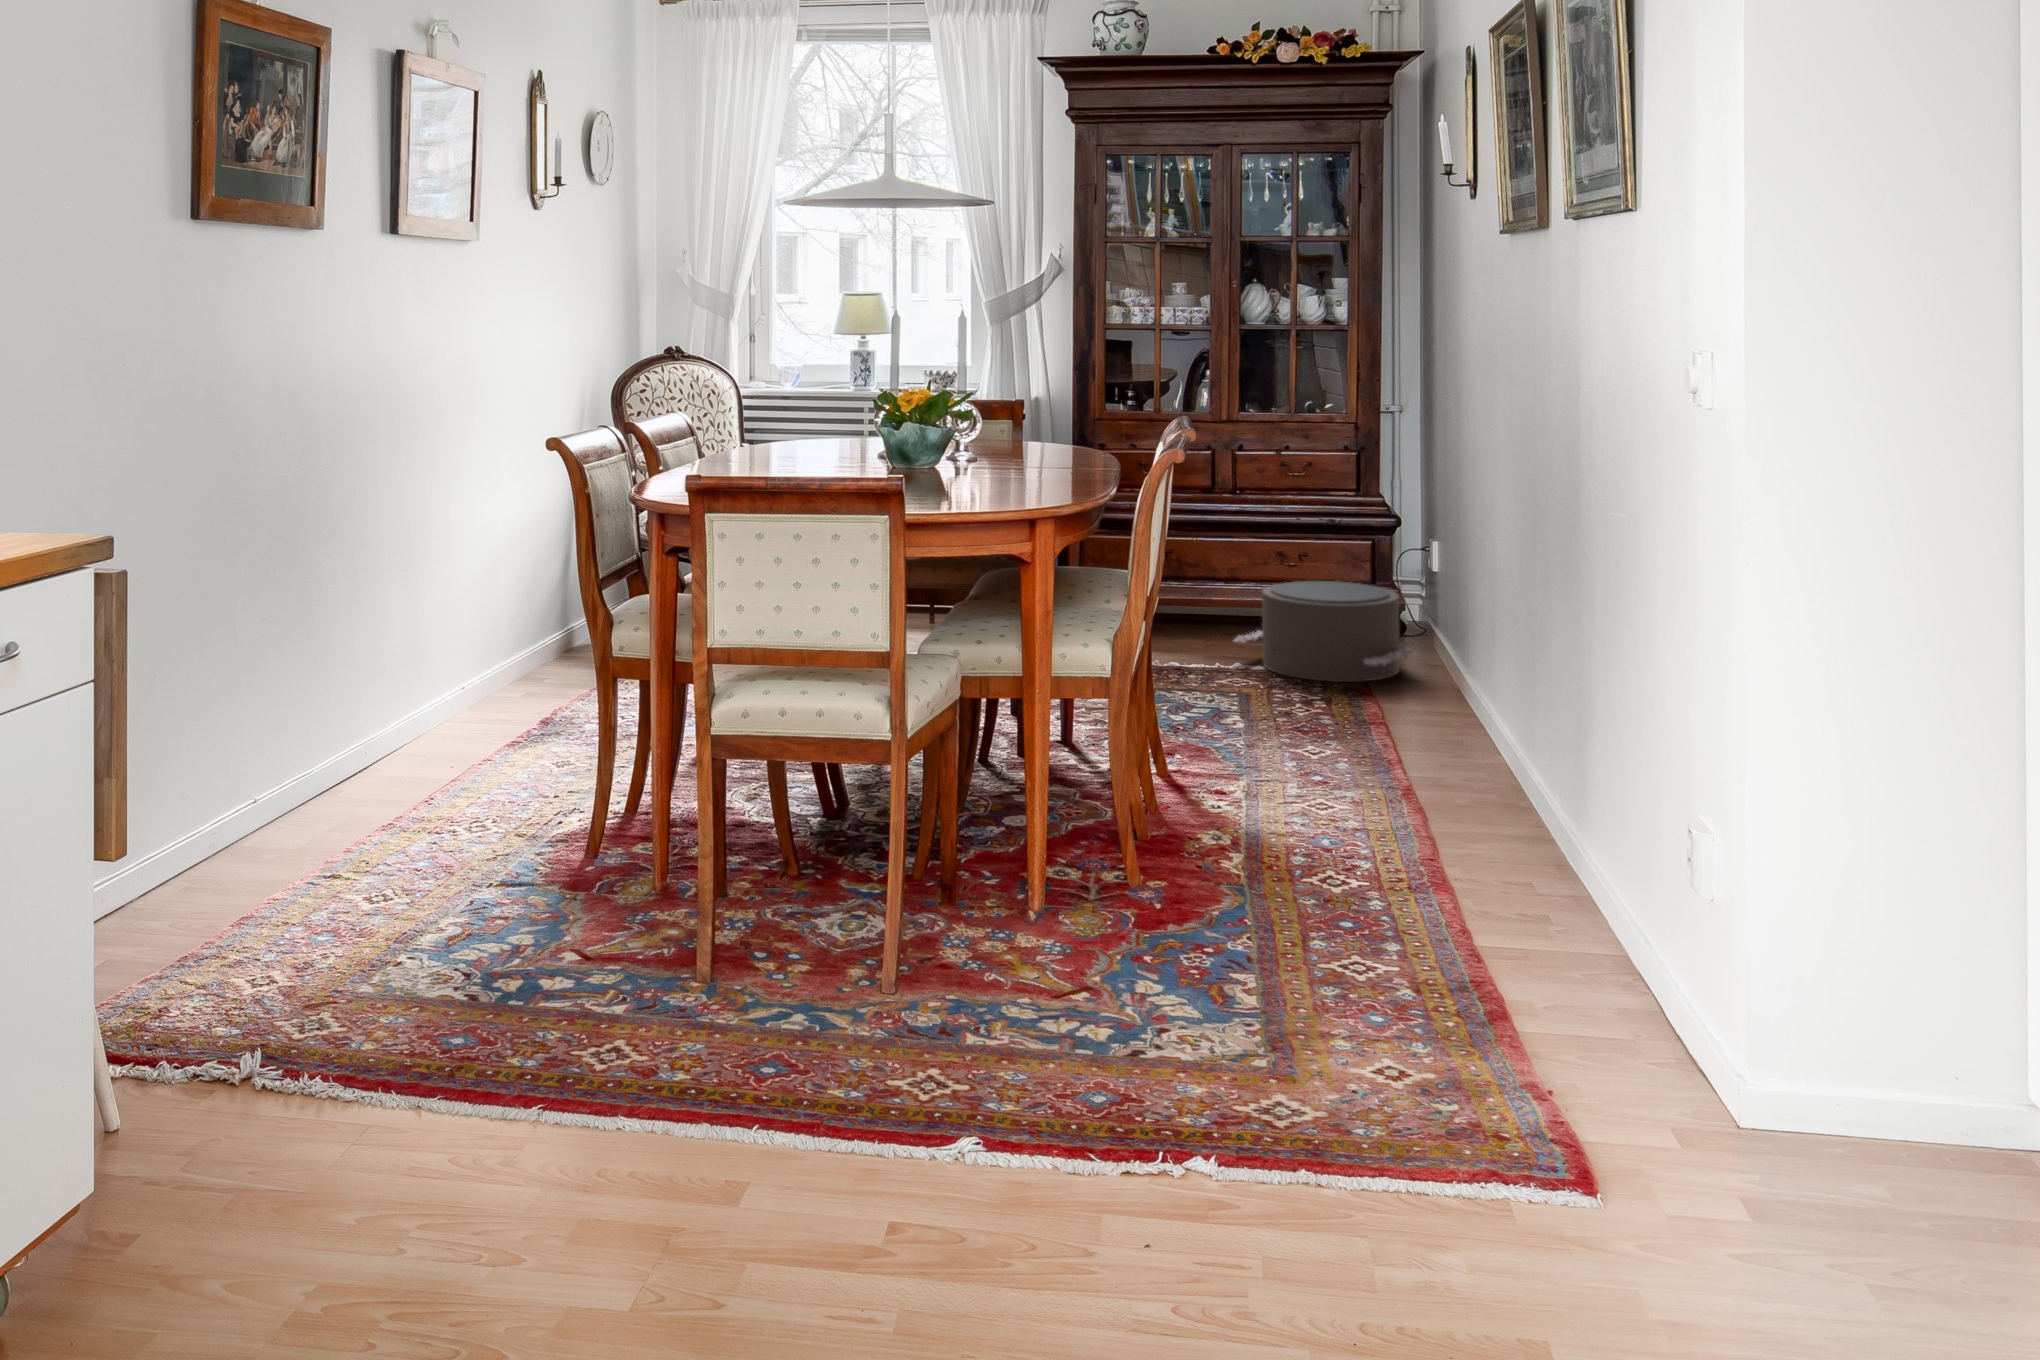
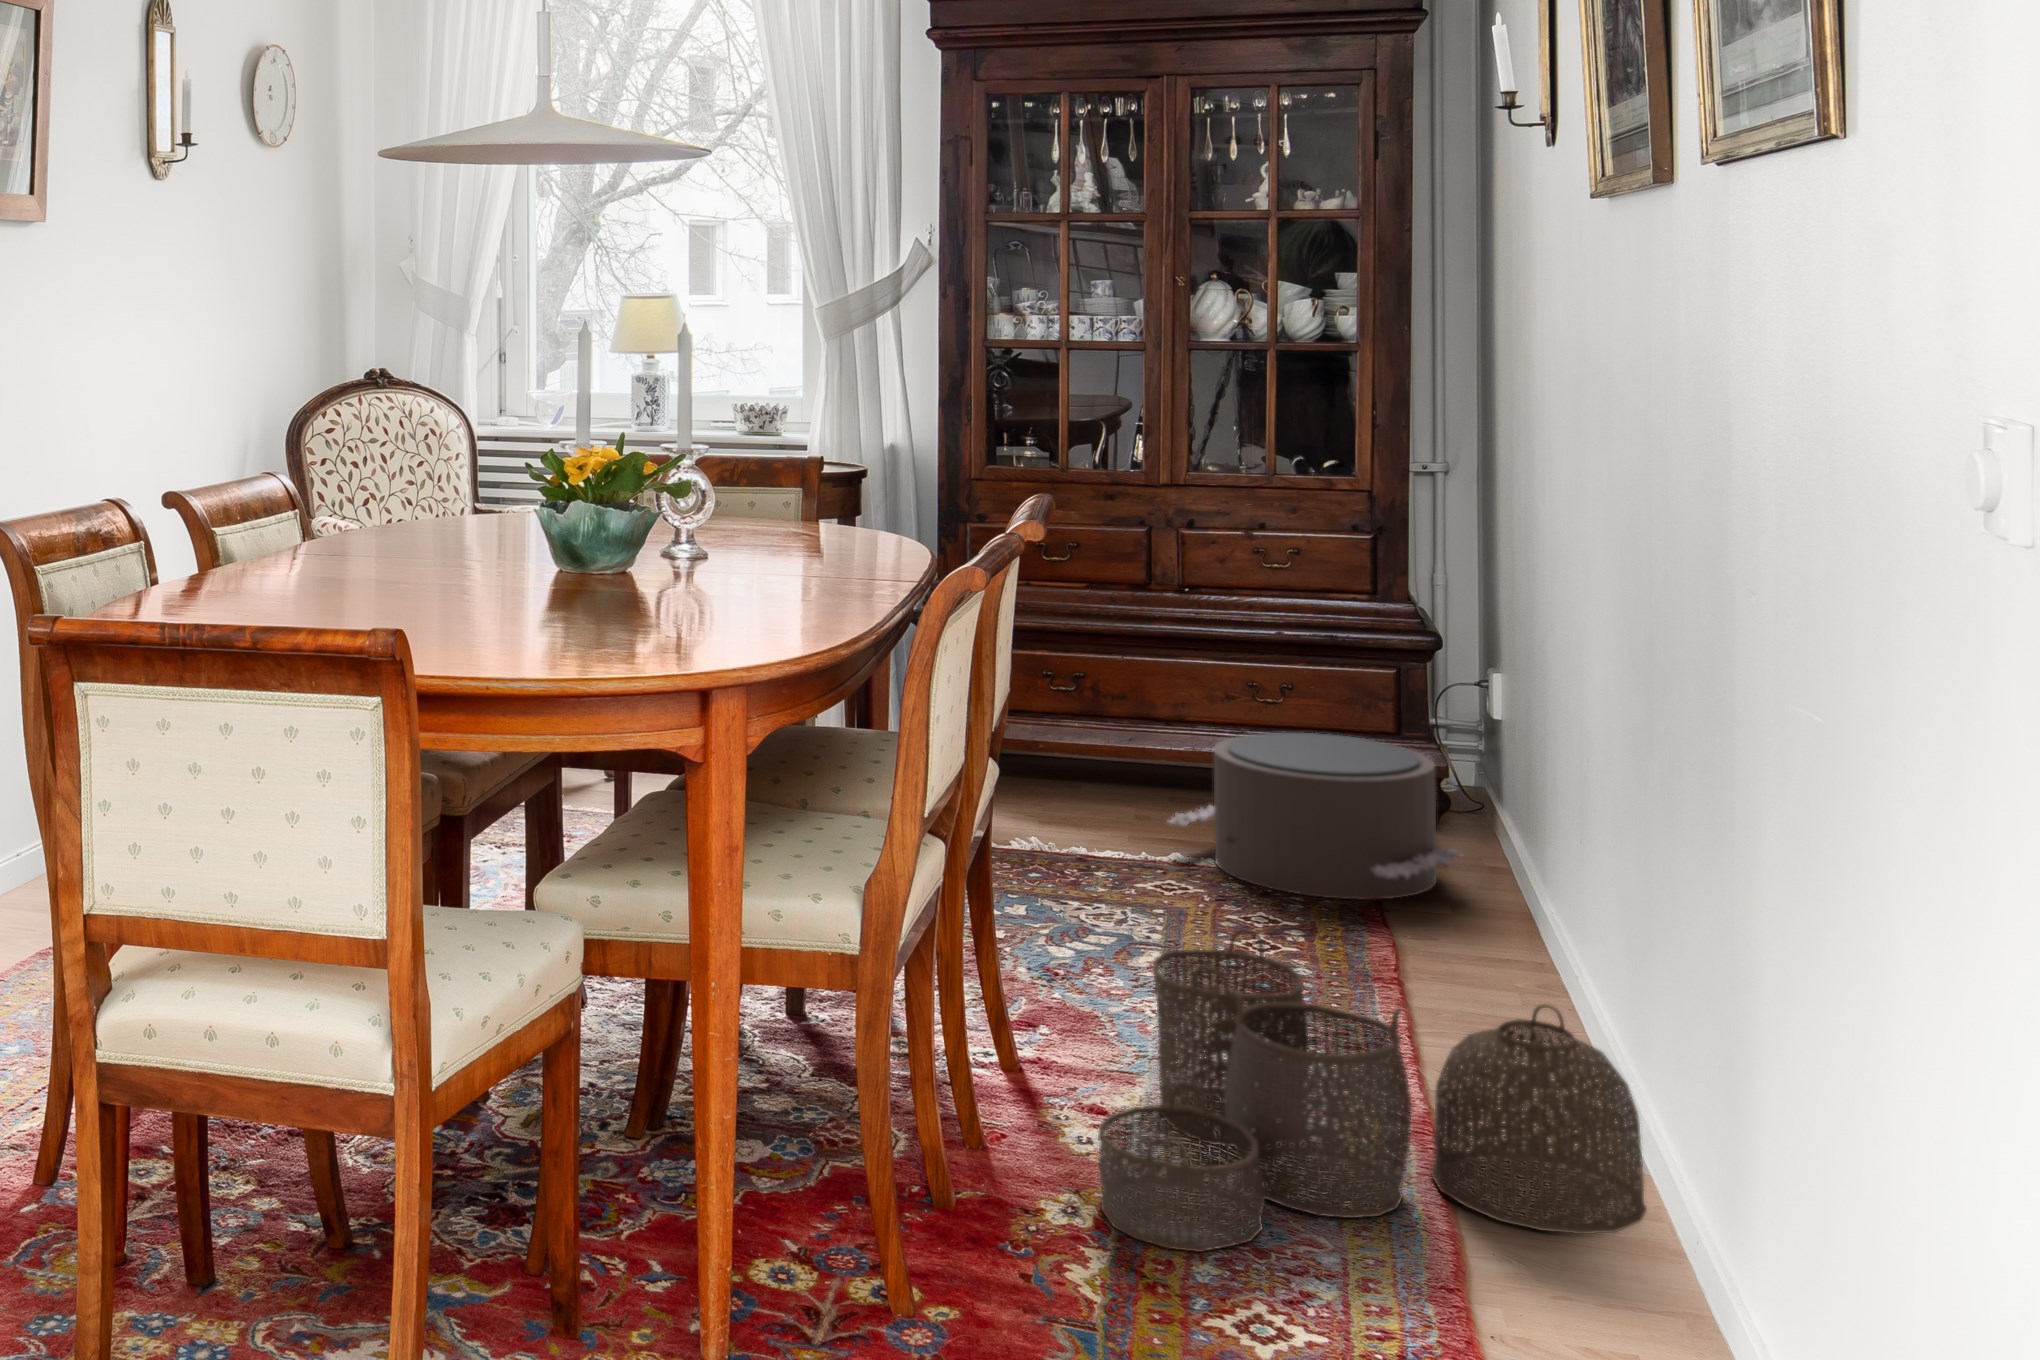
woven basket: none [1233,679,1532,852] -> present [1098,929,1647,1252]

